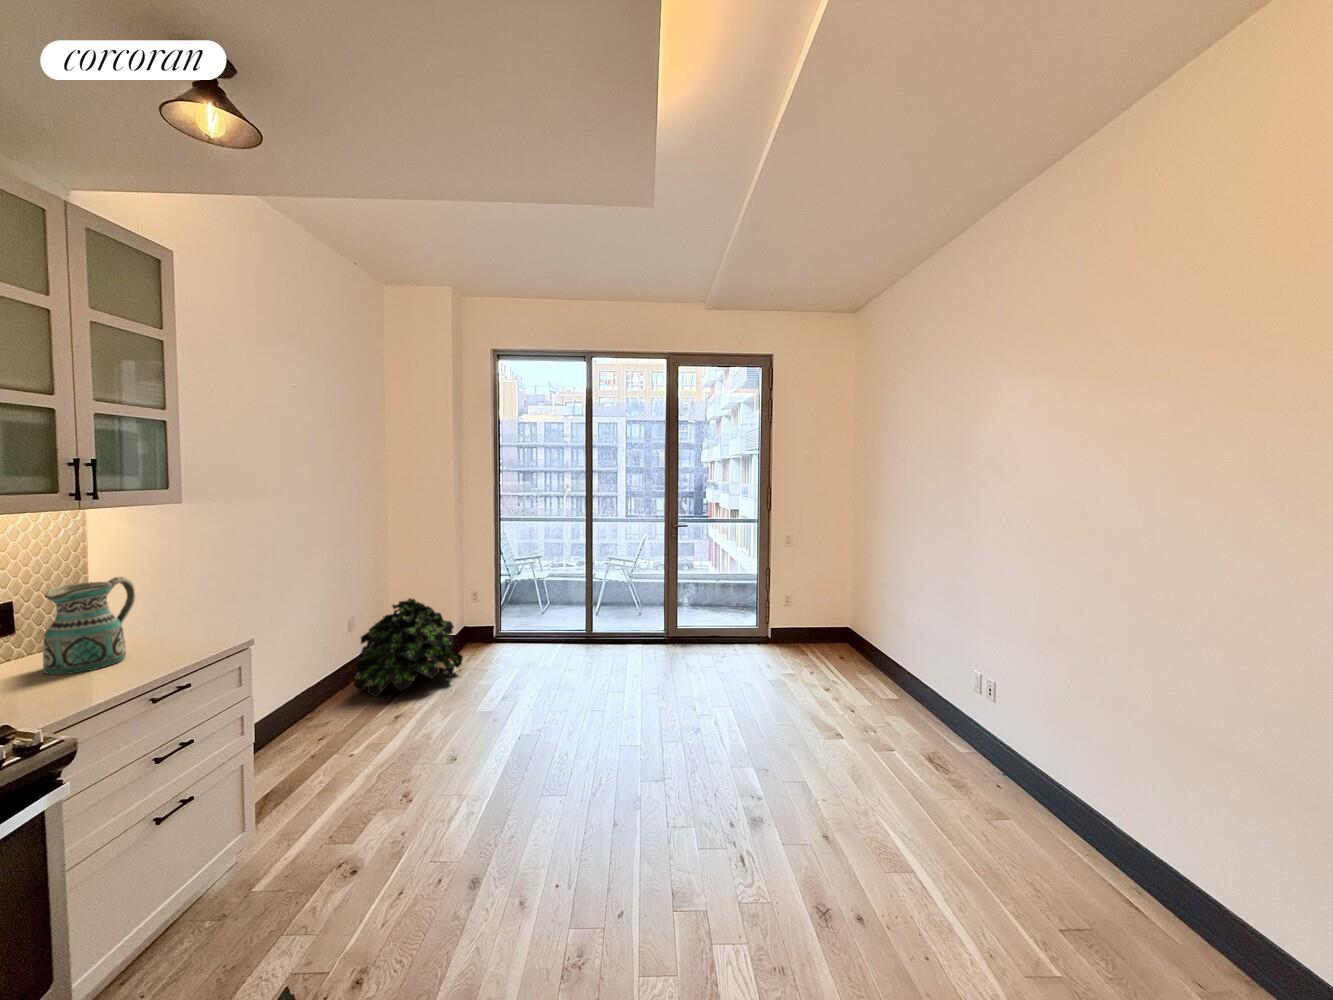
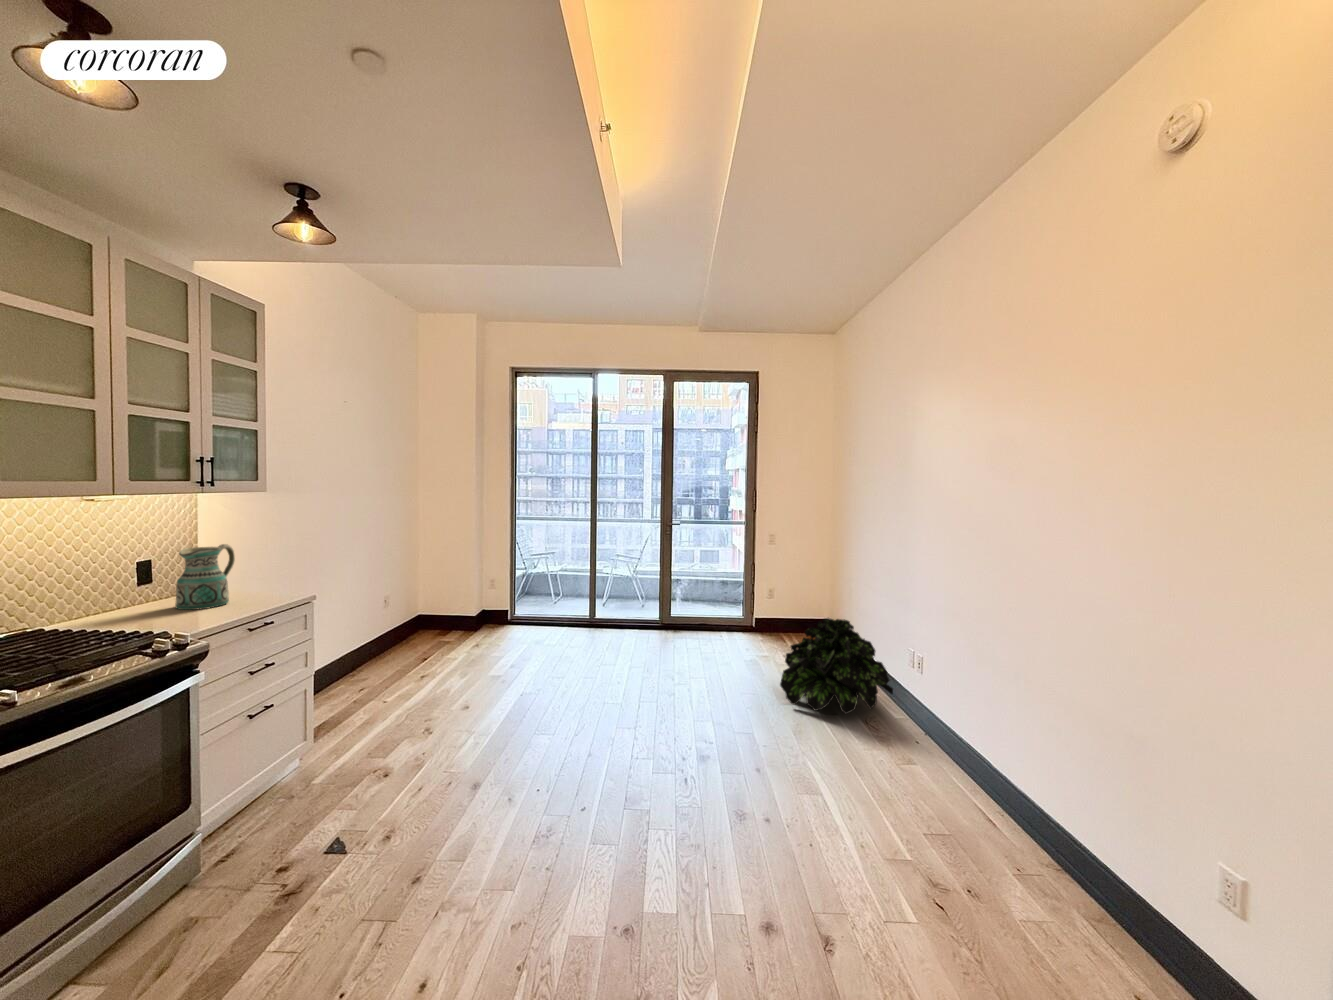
potted plant: present [353,598,463,697] -> present [780,618,893,714]

